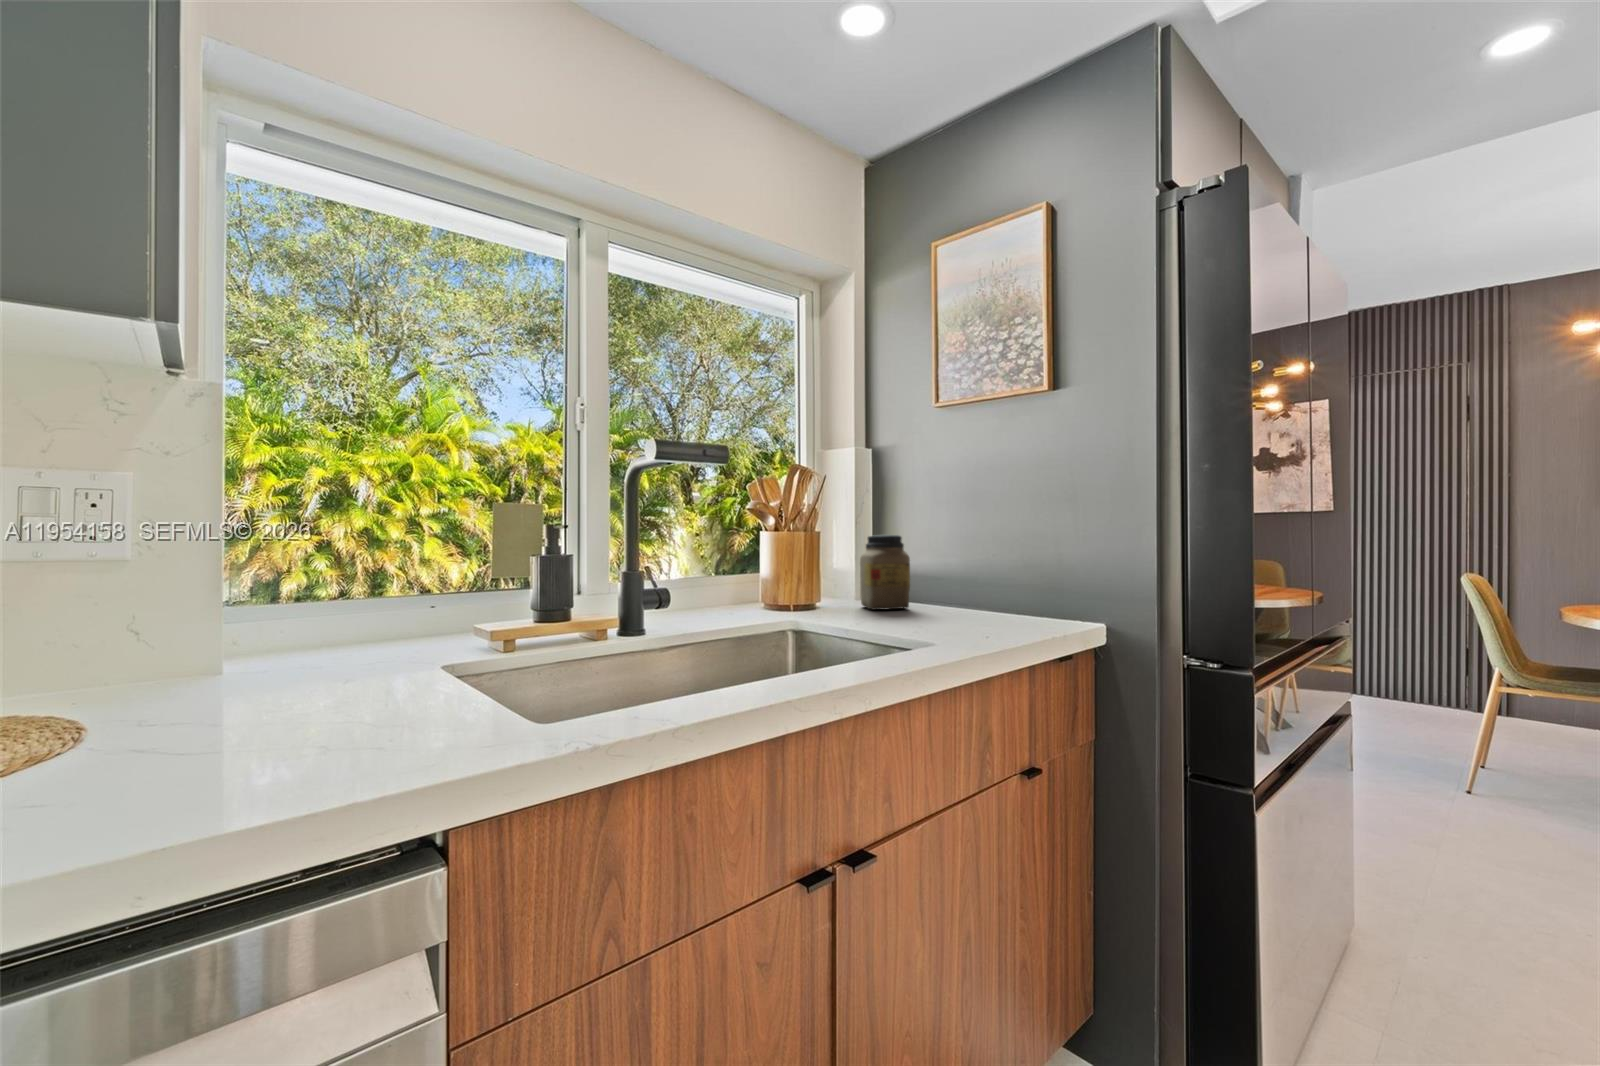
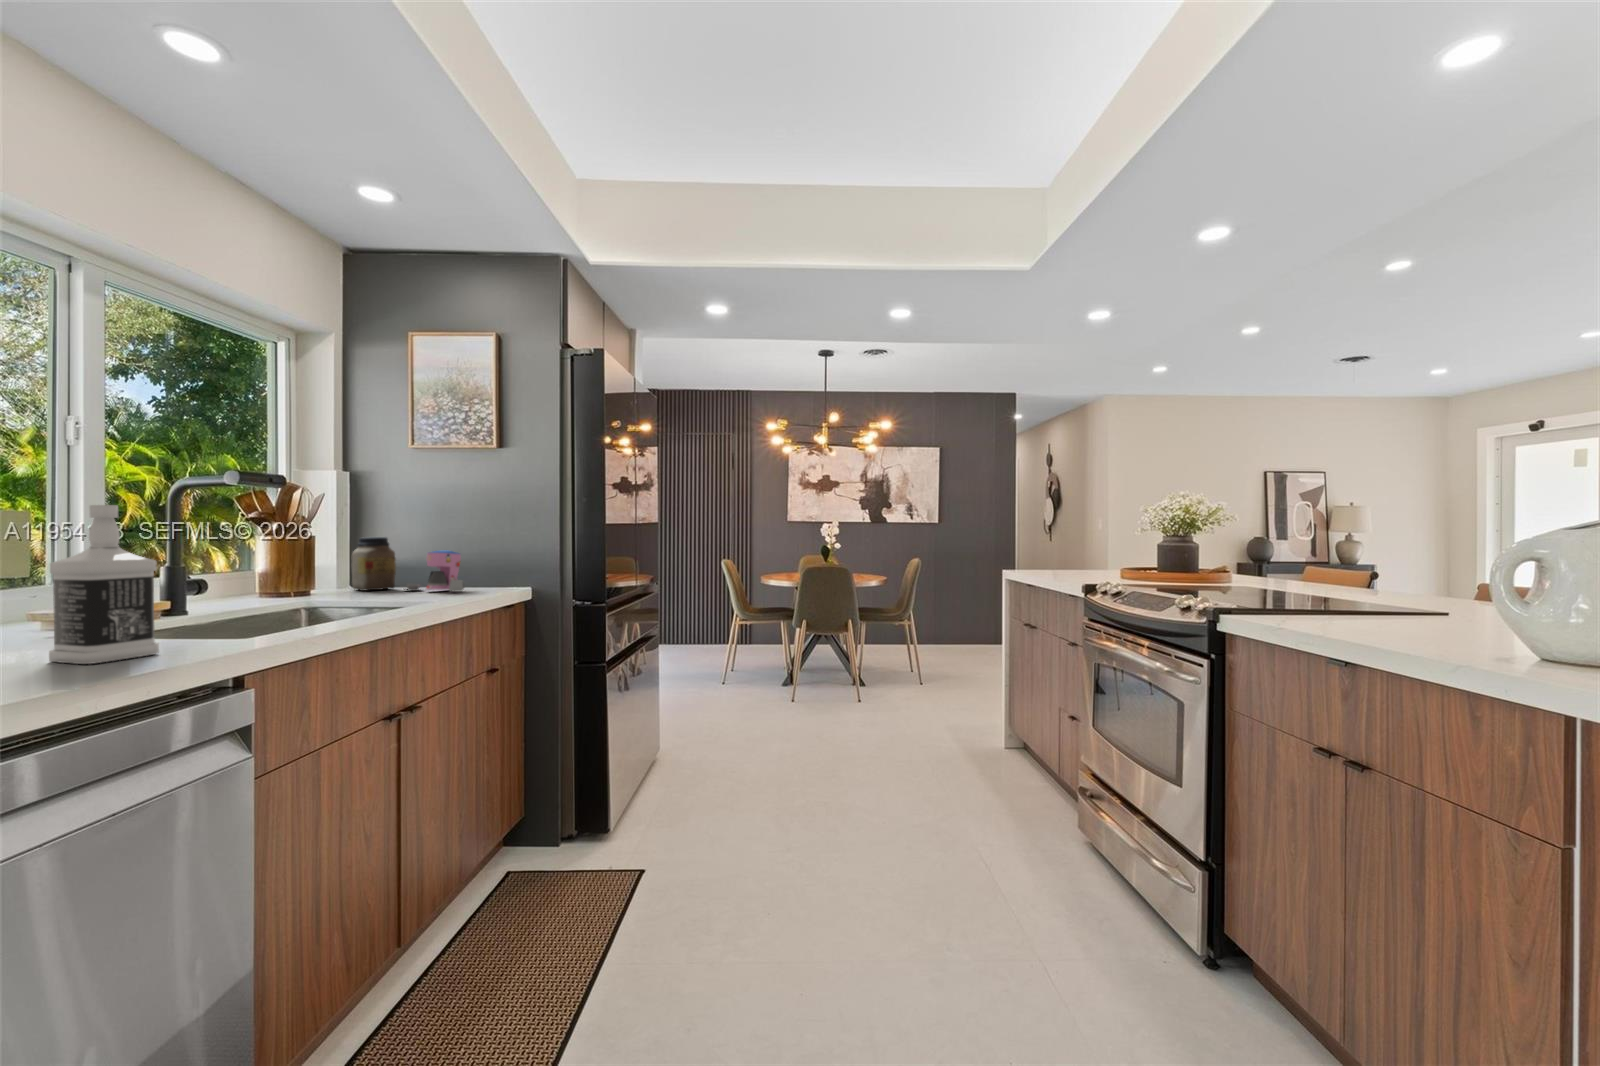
bottle: none [262,480,396,760] -> present [49,505,159,664]
coffee maker: none [913,557,994,624] -> present [406,551,465,591]

